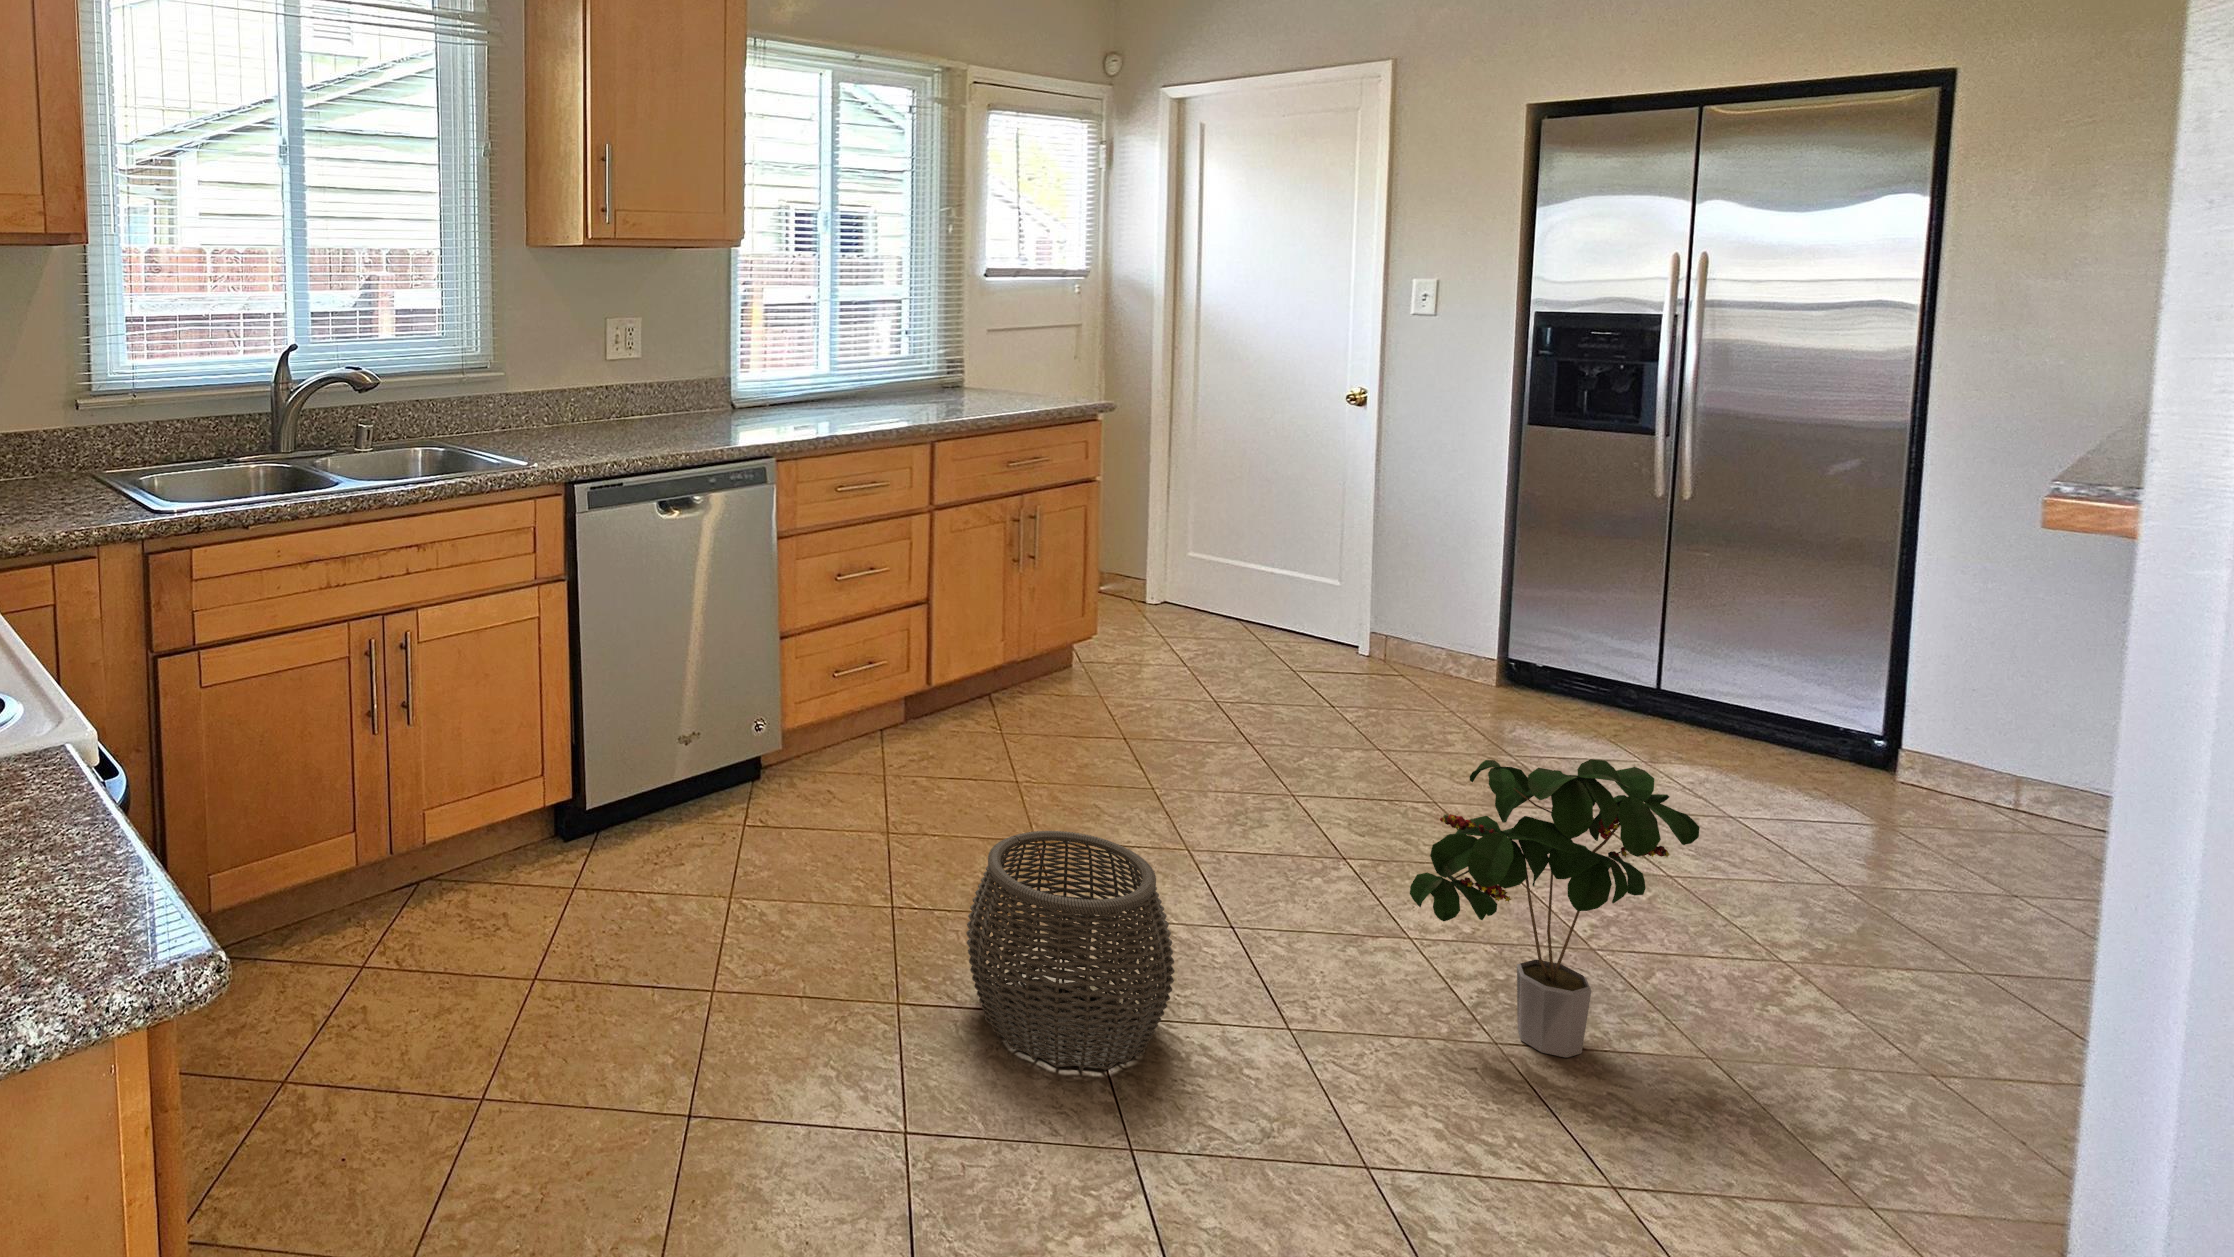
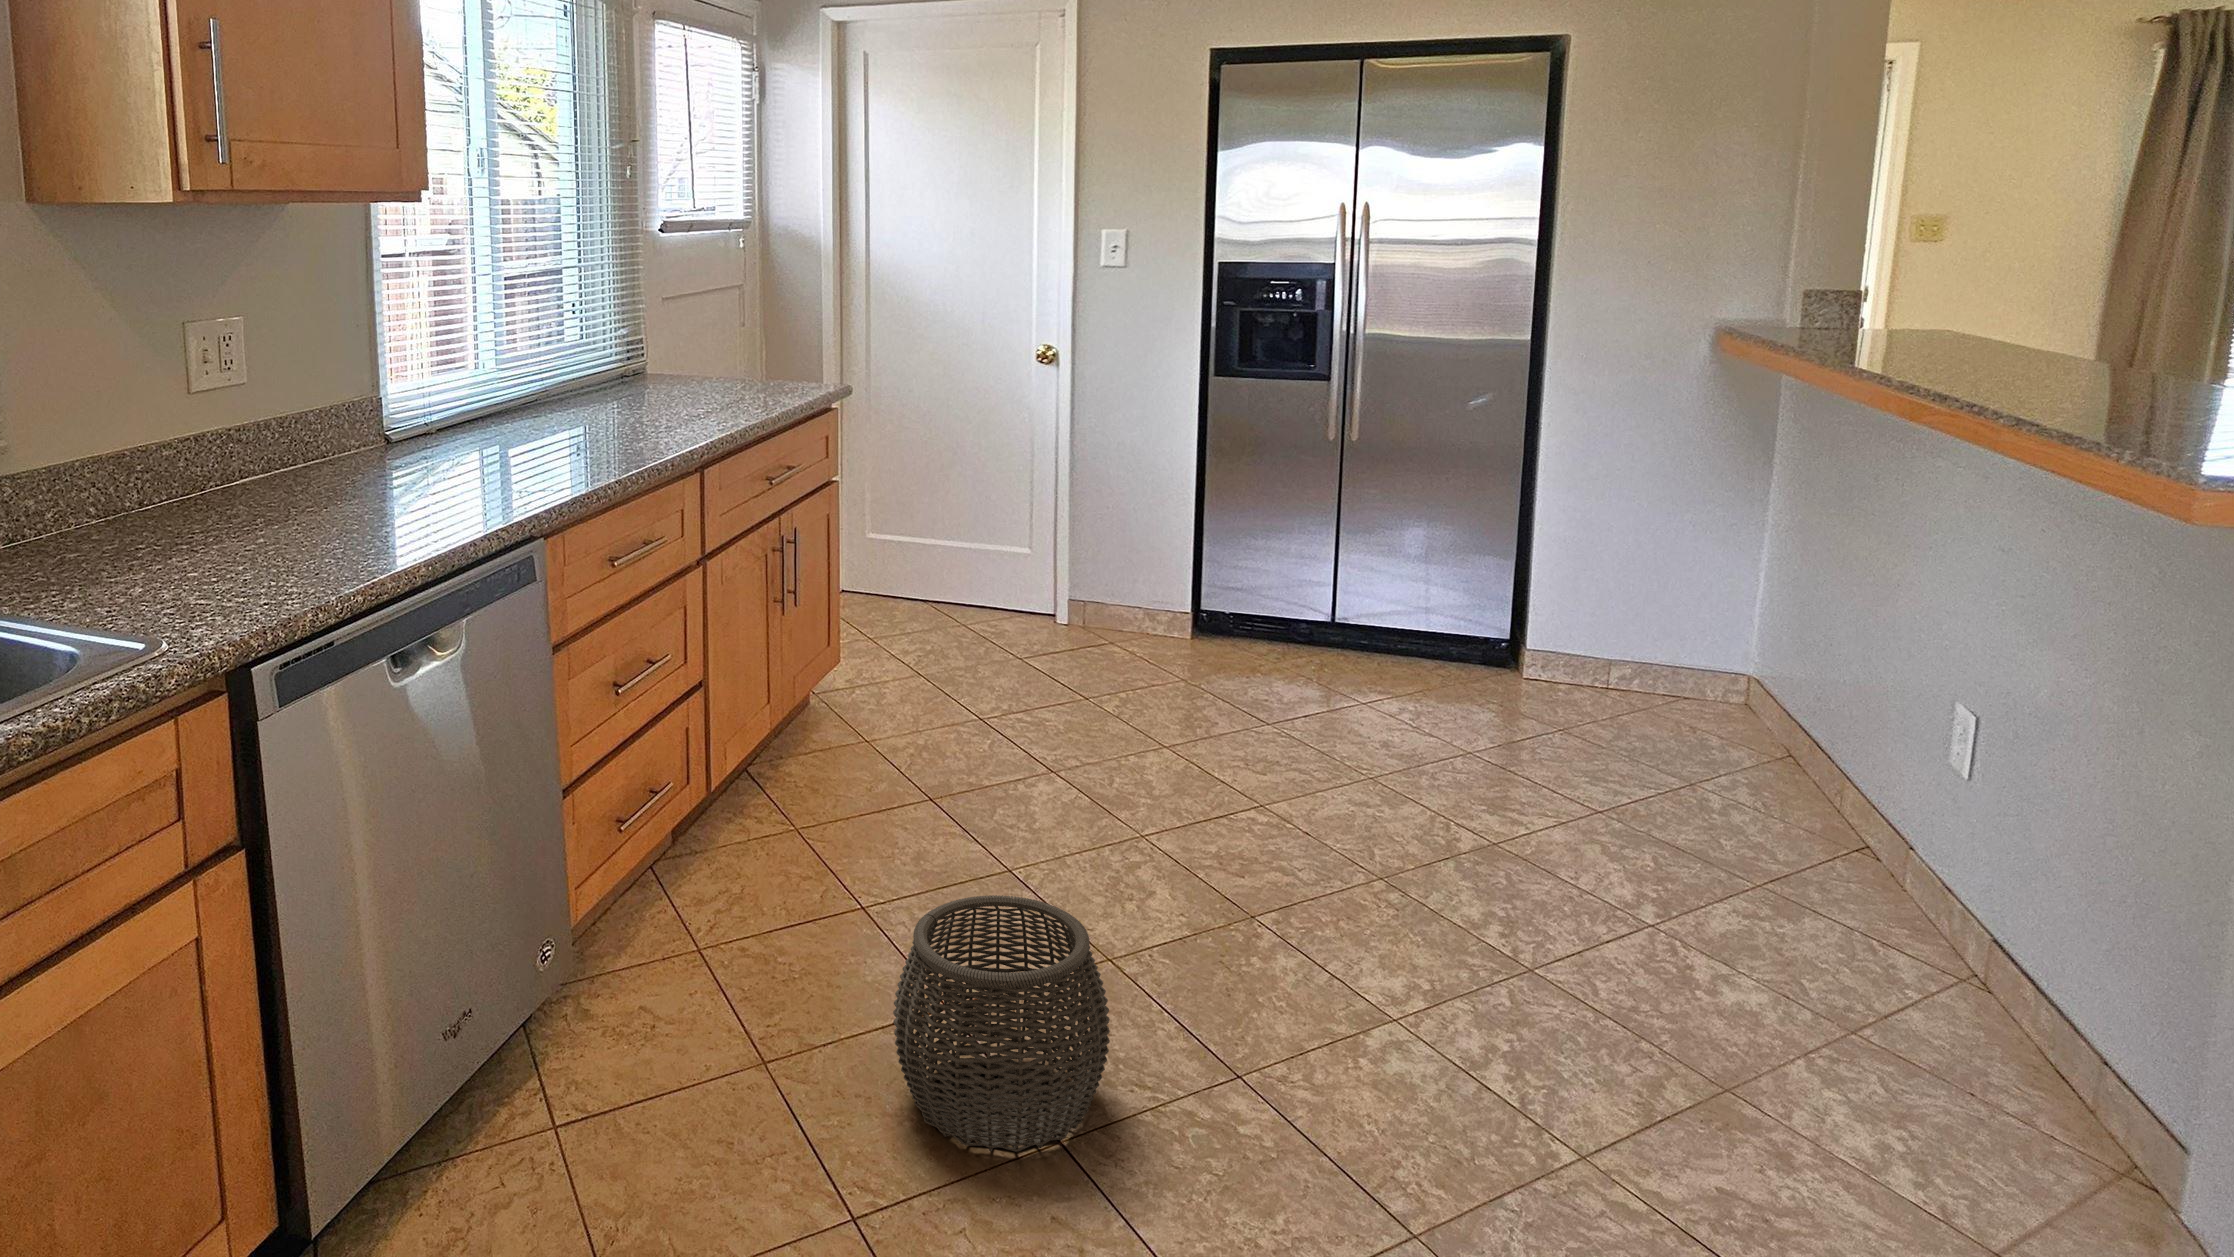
potted plant: present [1410,759,1700,1058] -> none [1286,724,1495,1006]

